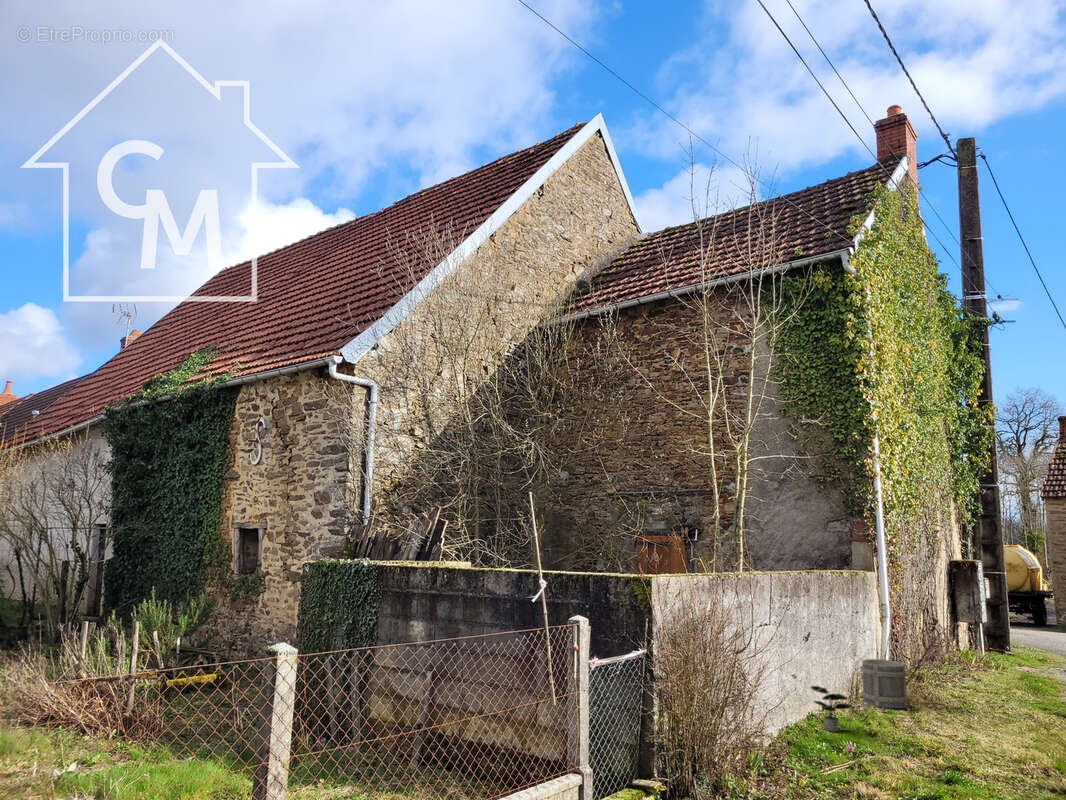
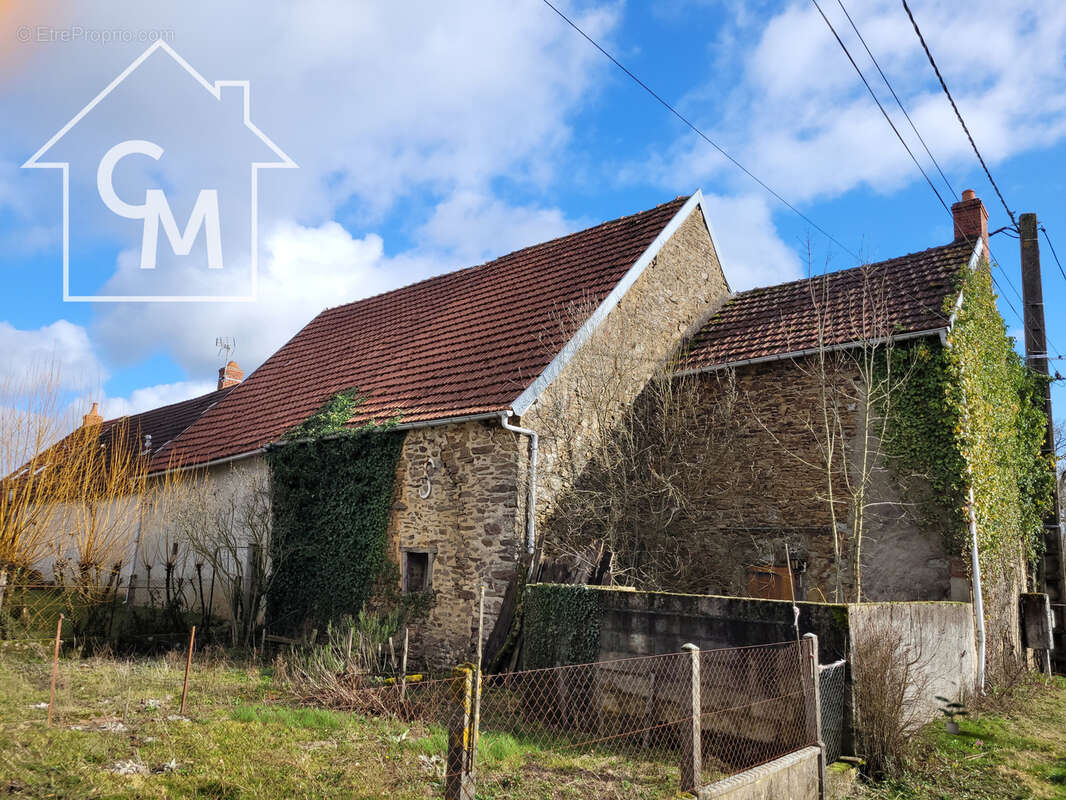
bucket: present [862,659,907,708] -> none [965,677,1006,718]

